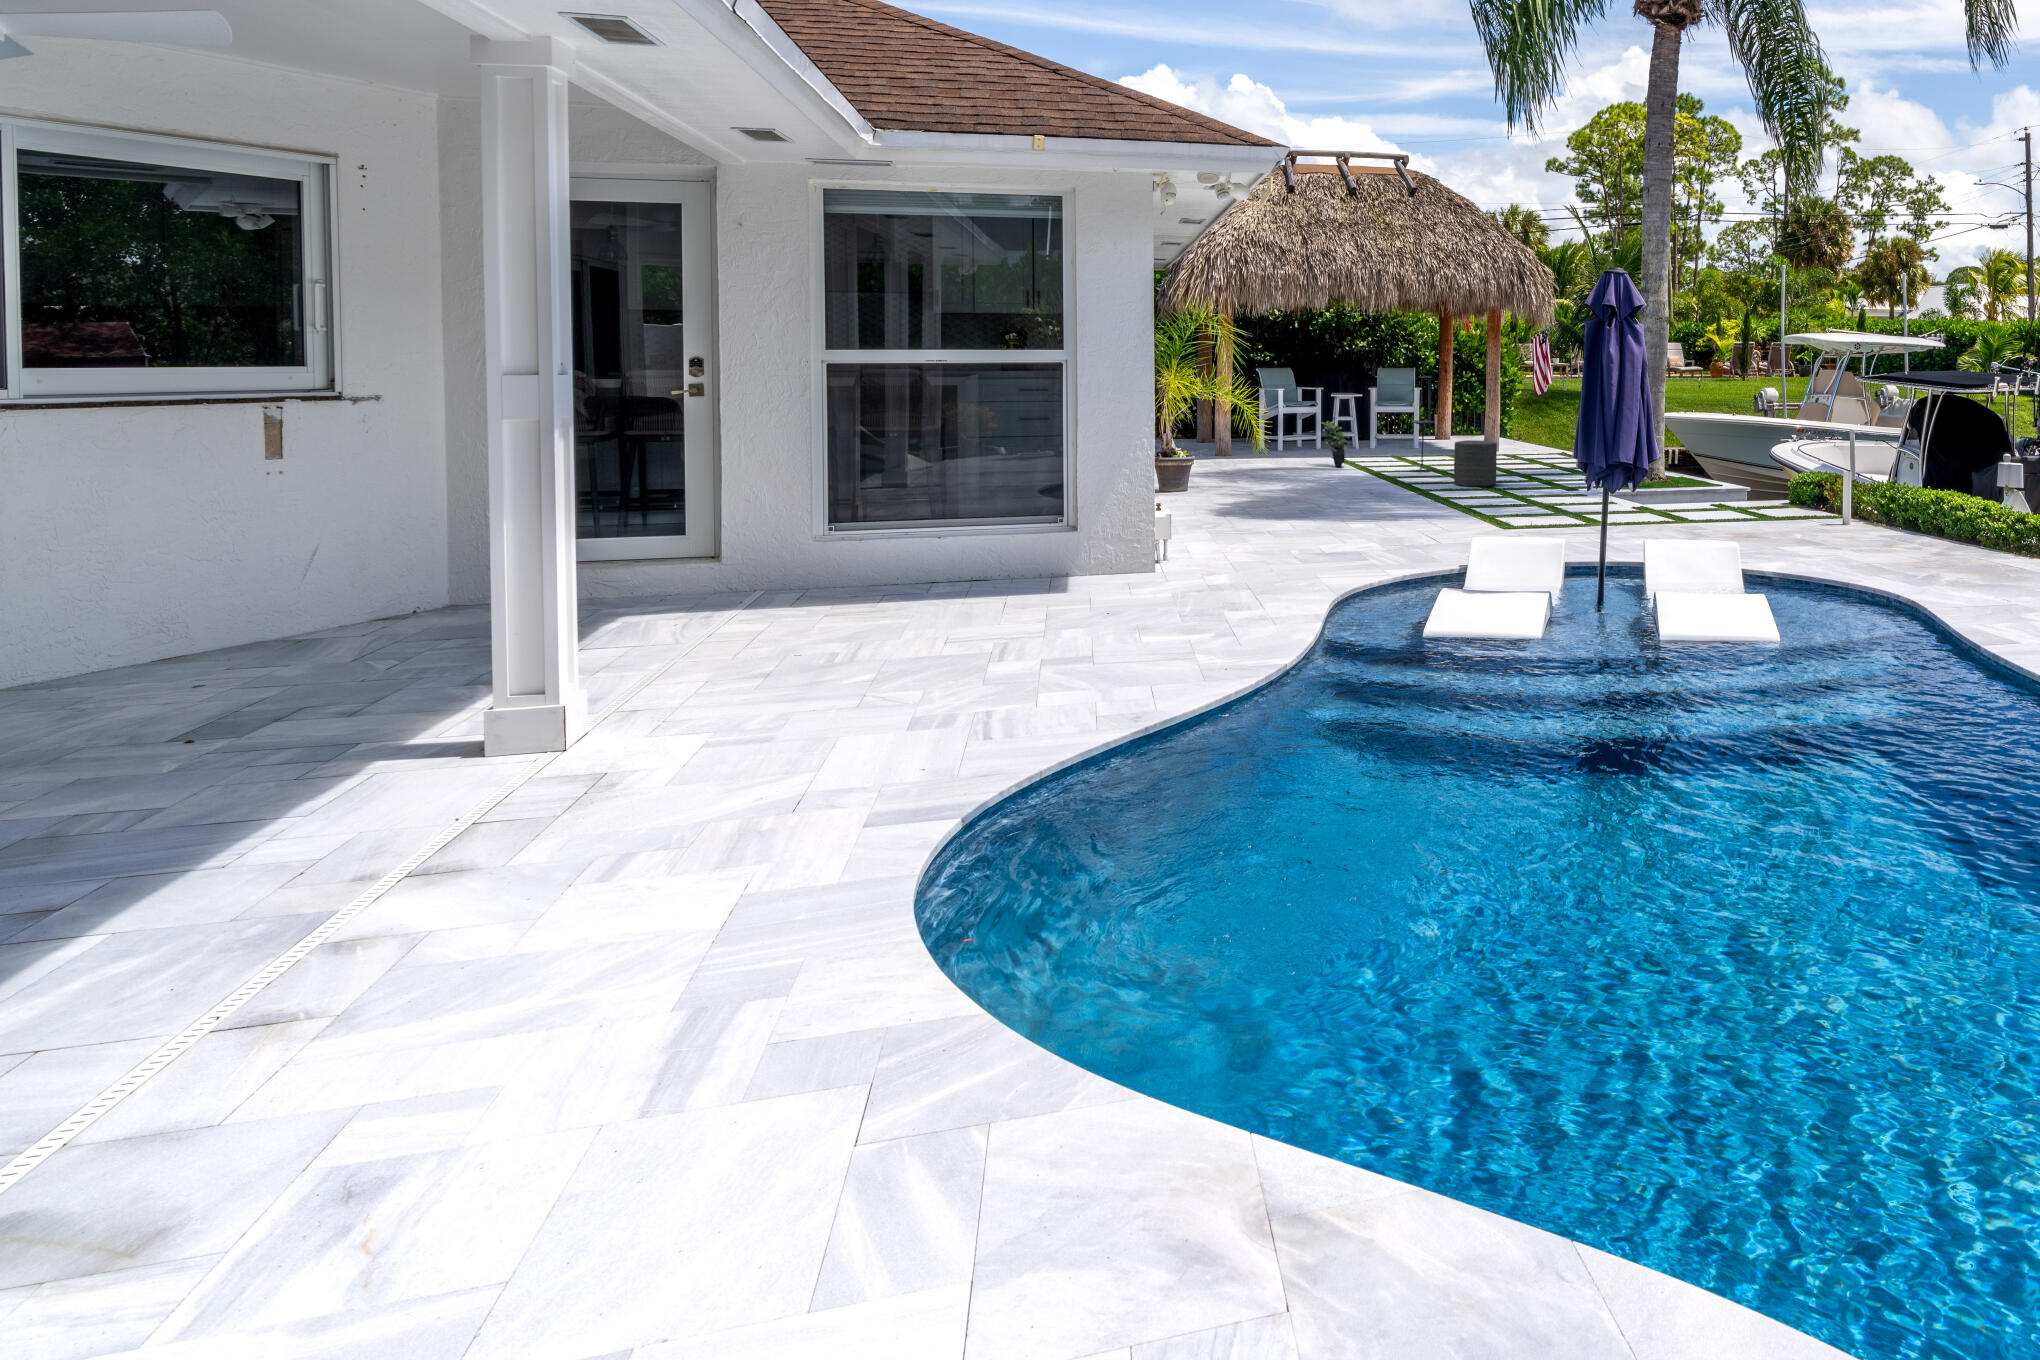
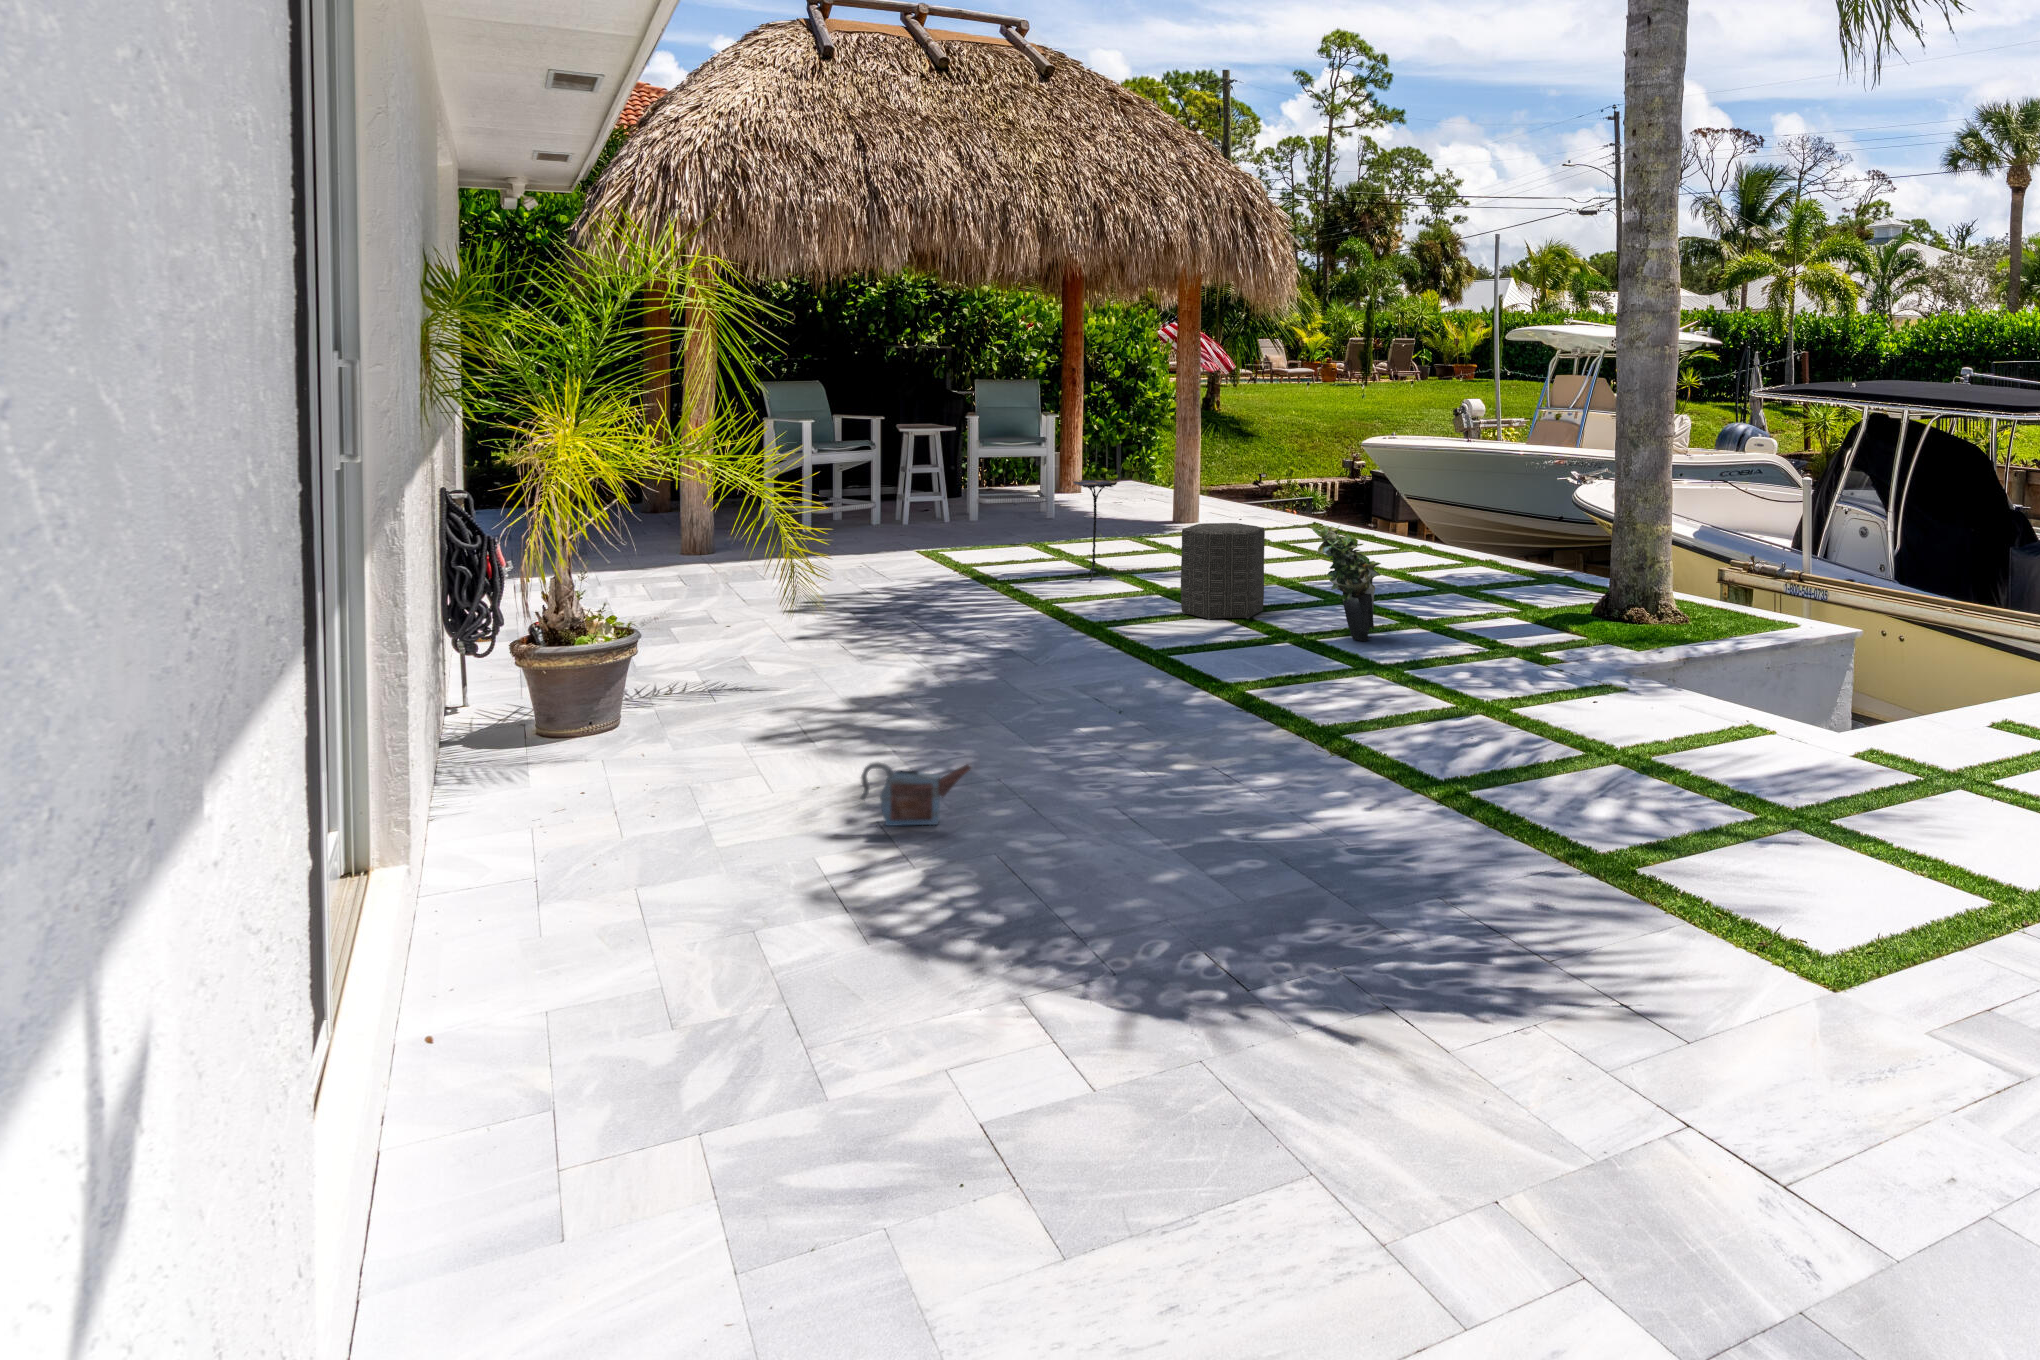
potted plant: present [1322,421,1348,468] -> present [1312,525,1381,642]
watering can: none [1286,504,1325,526] -> present [861,762,971,826]

